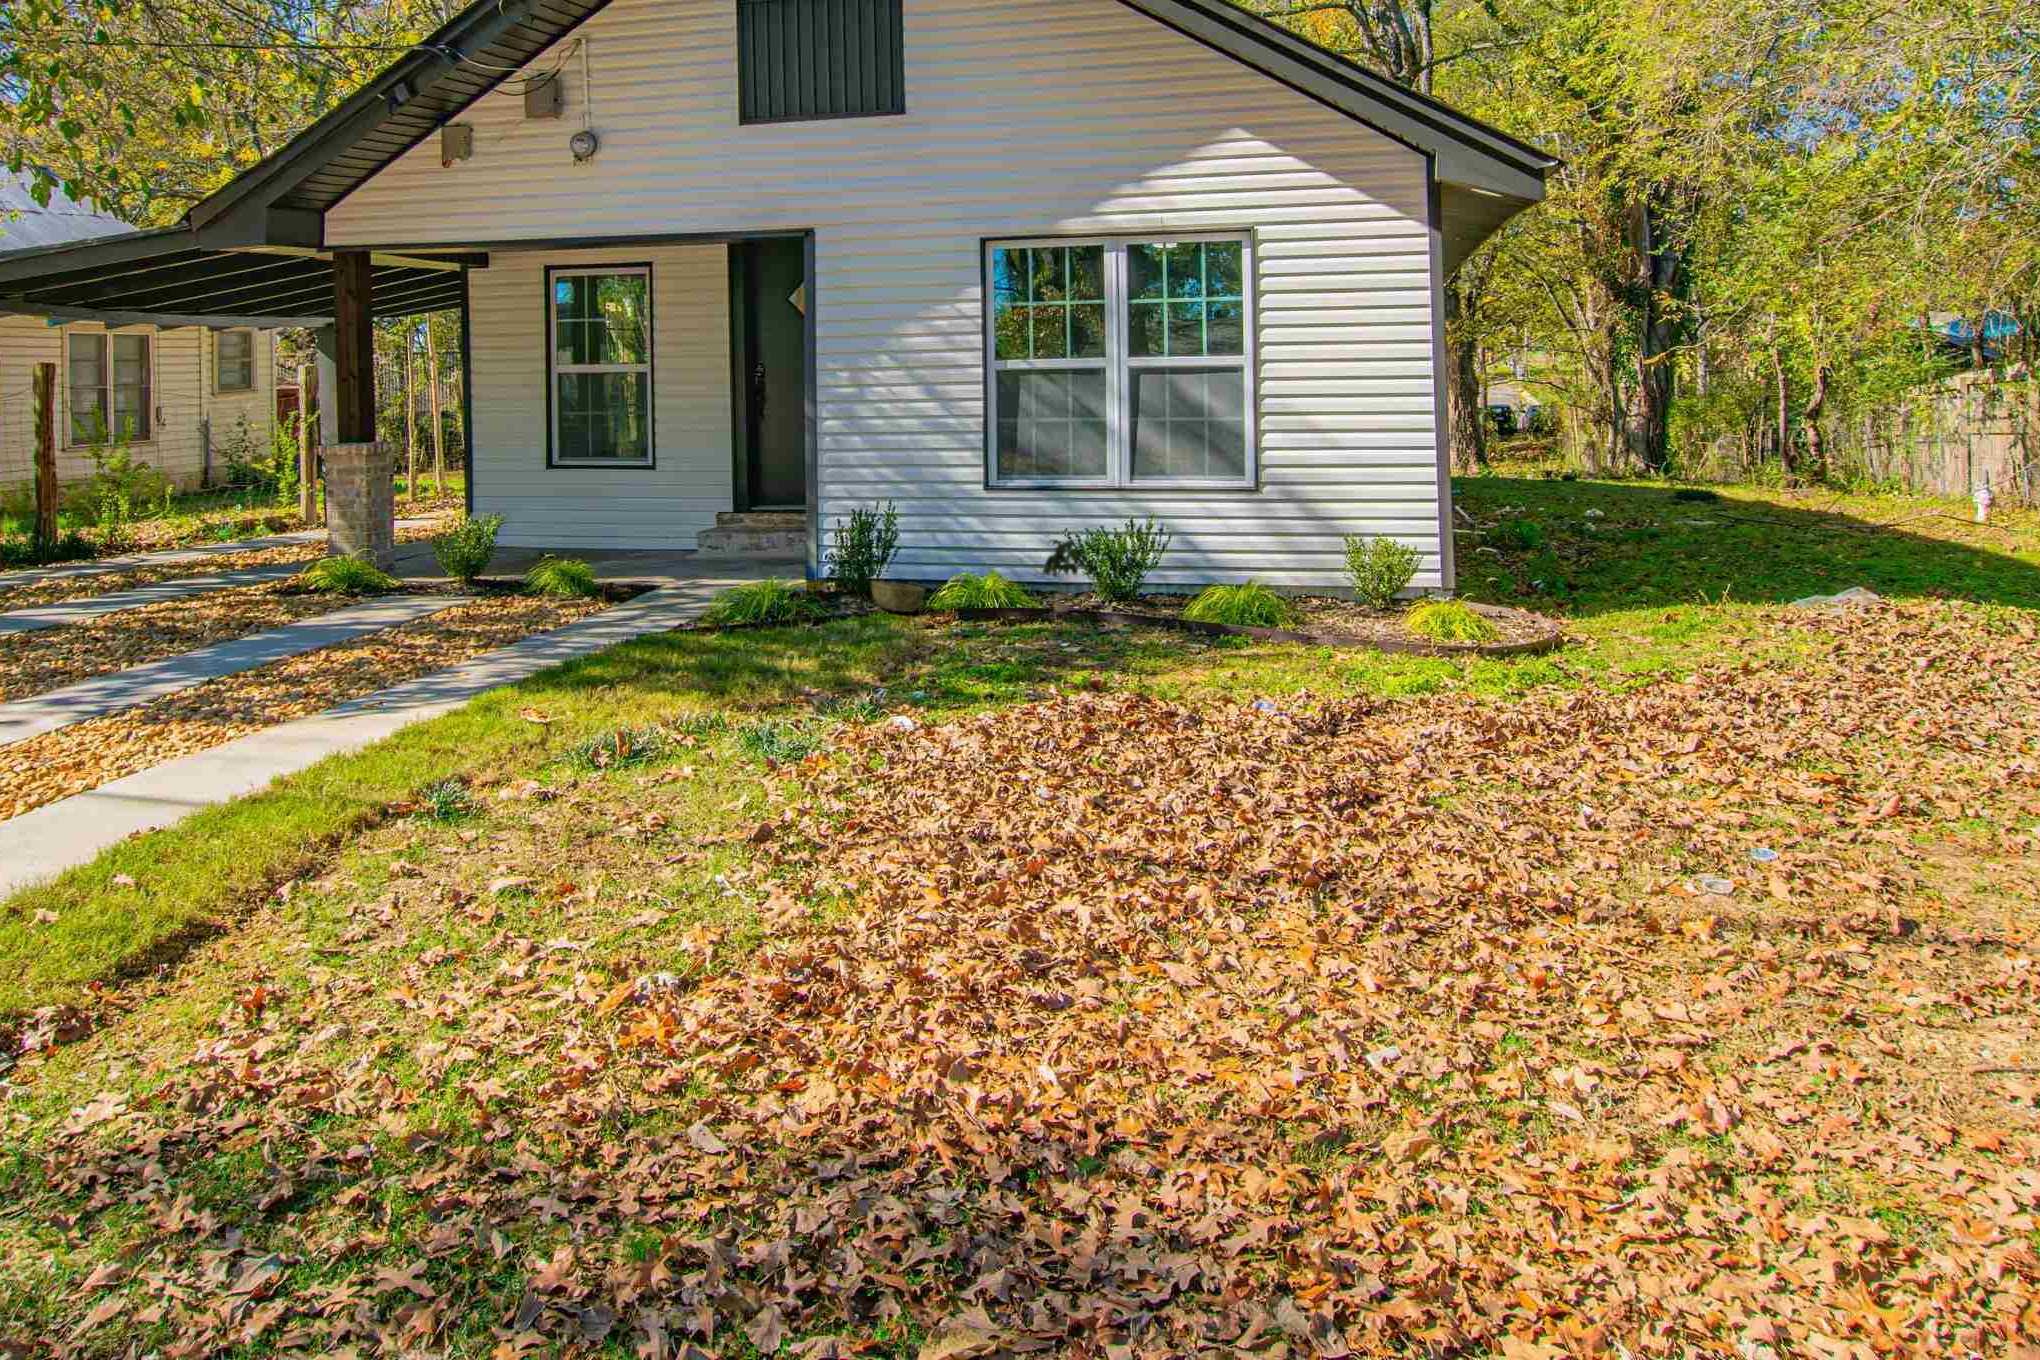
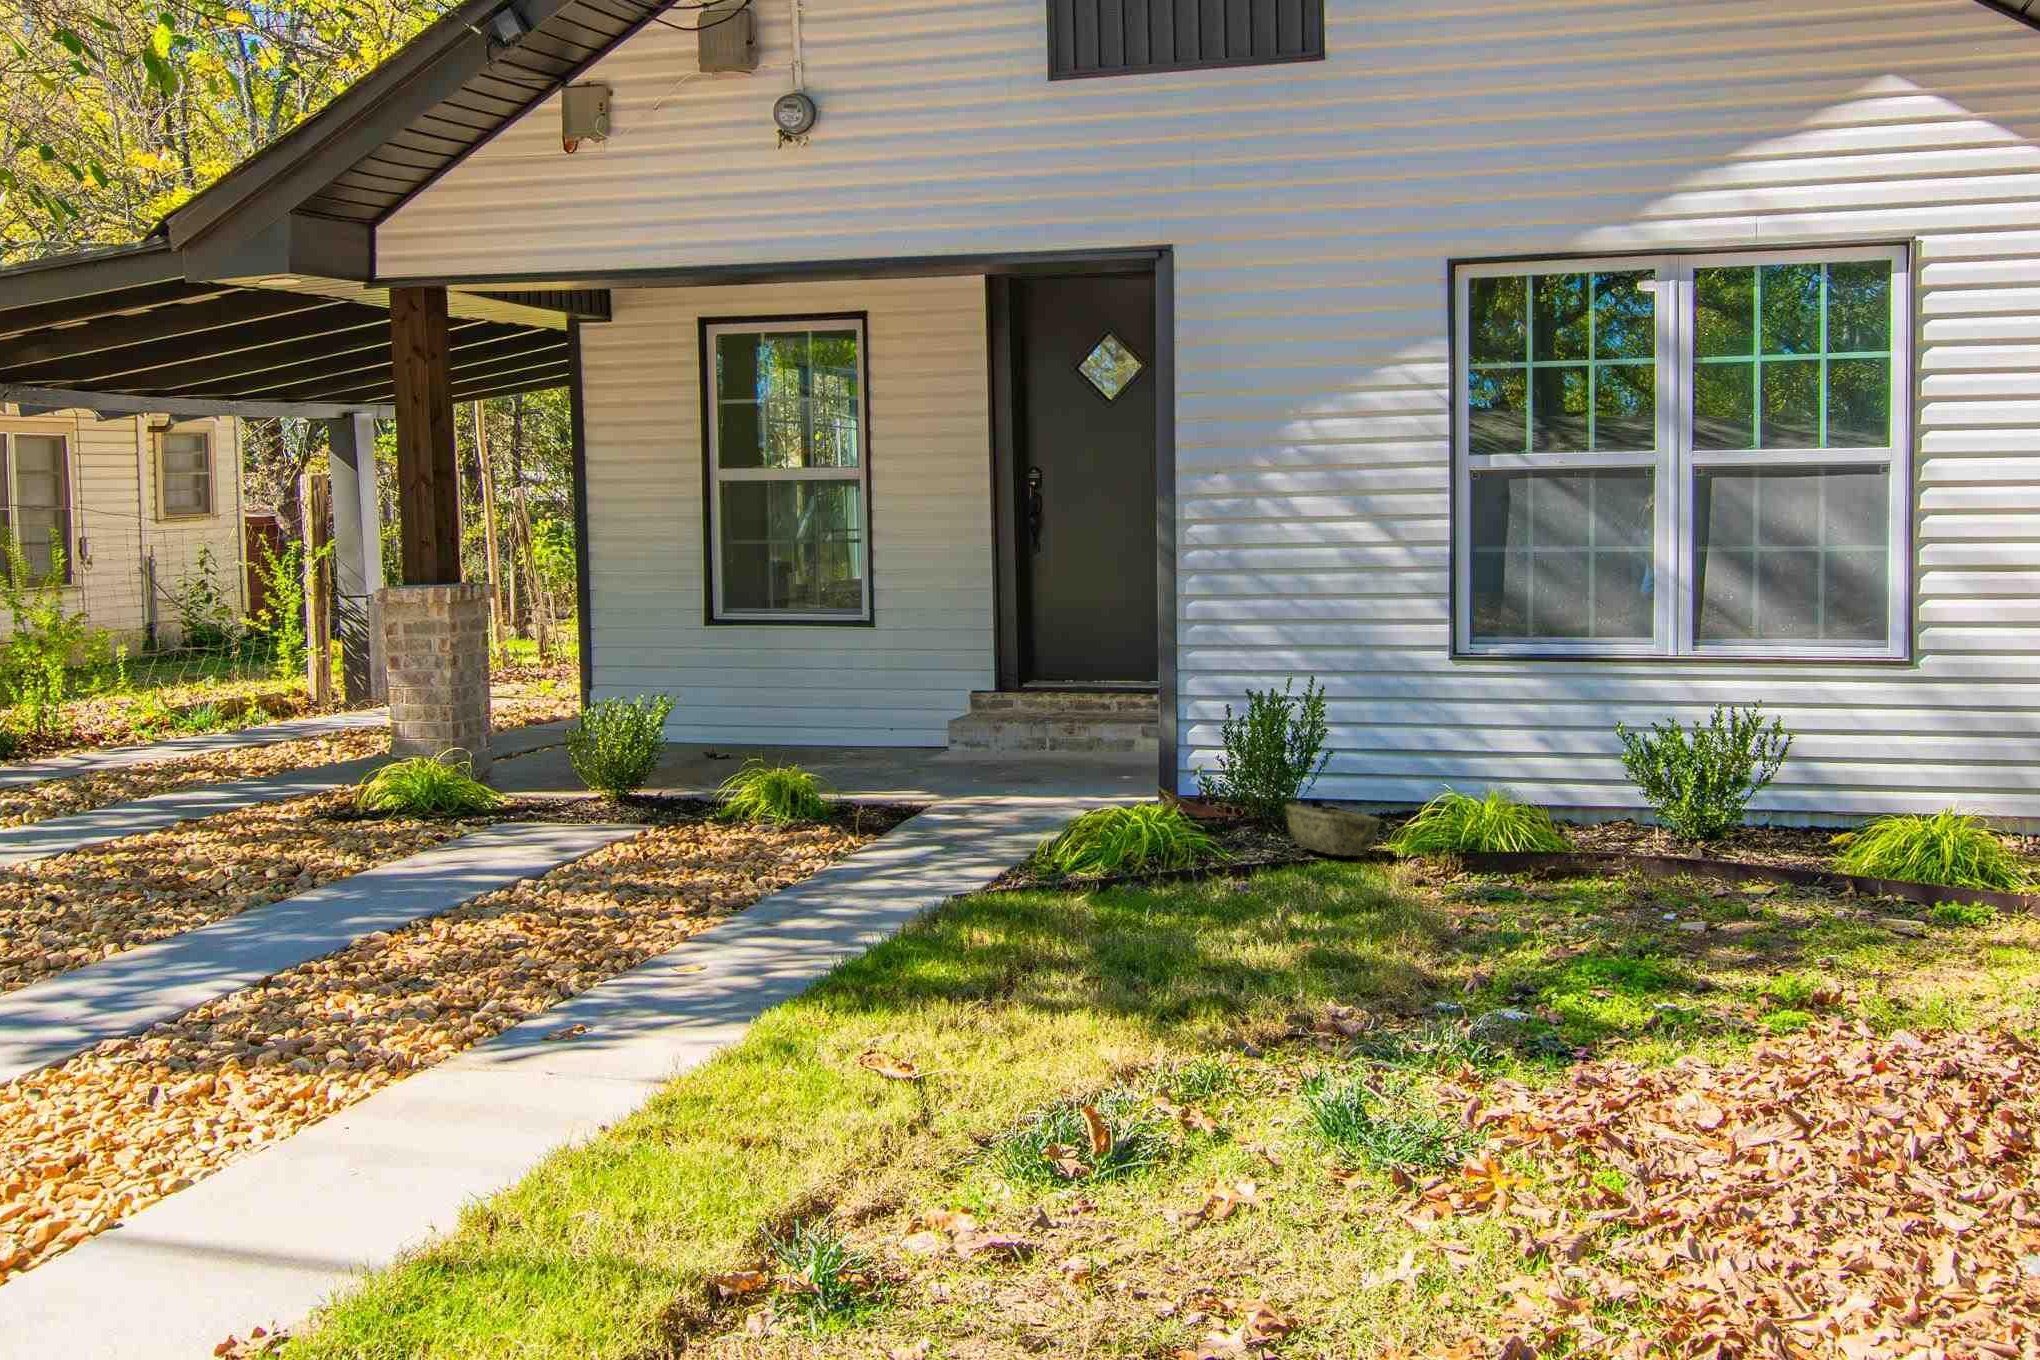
potted plant: present [1042,539,1087,612] -> none [1556,738,1646,857]

